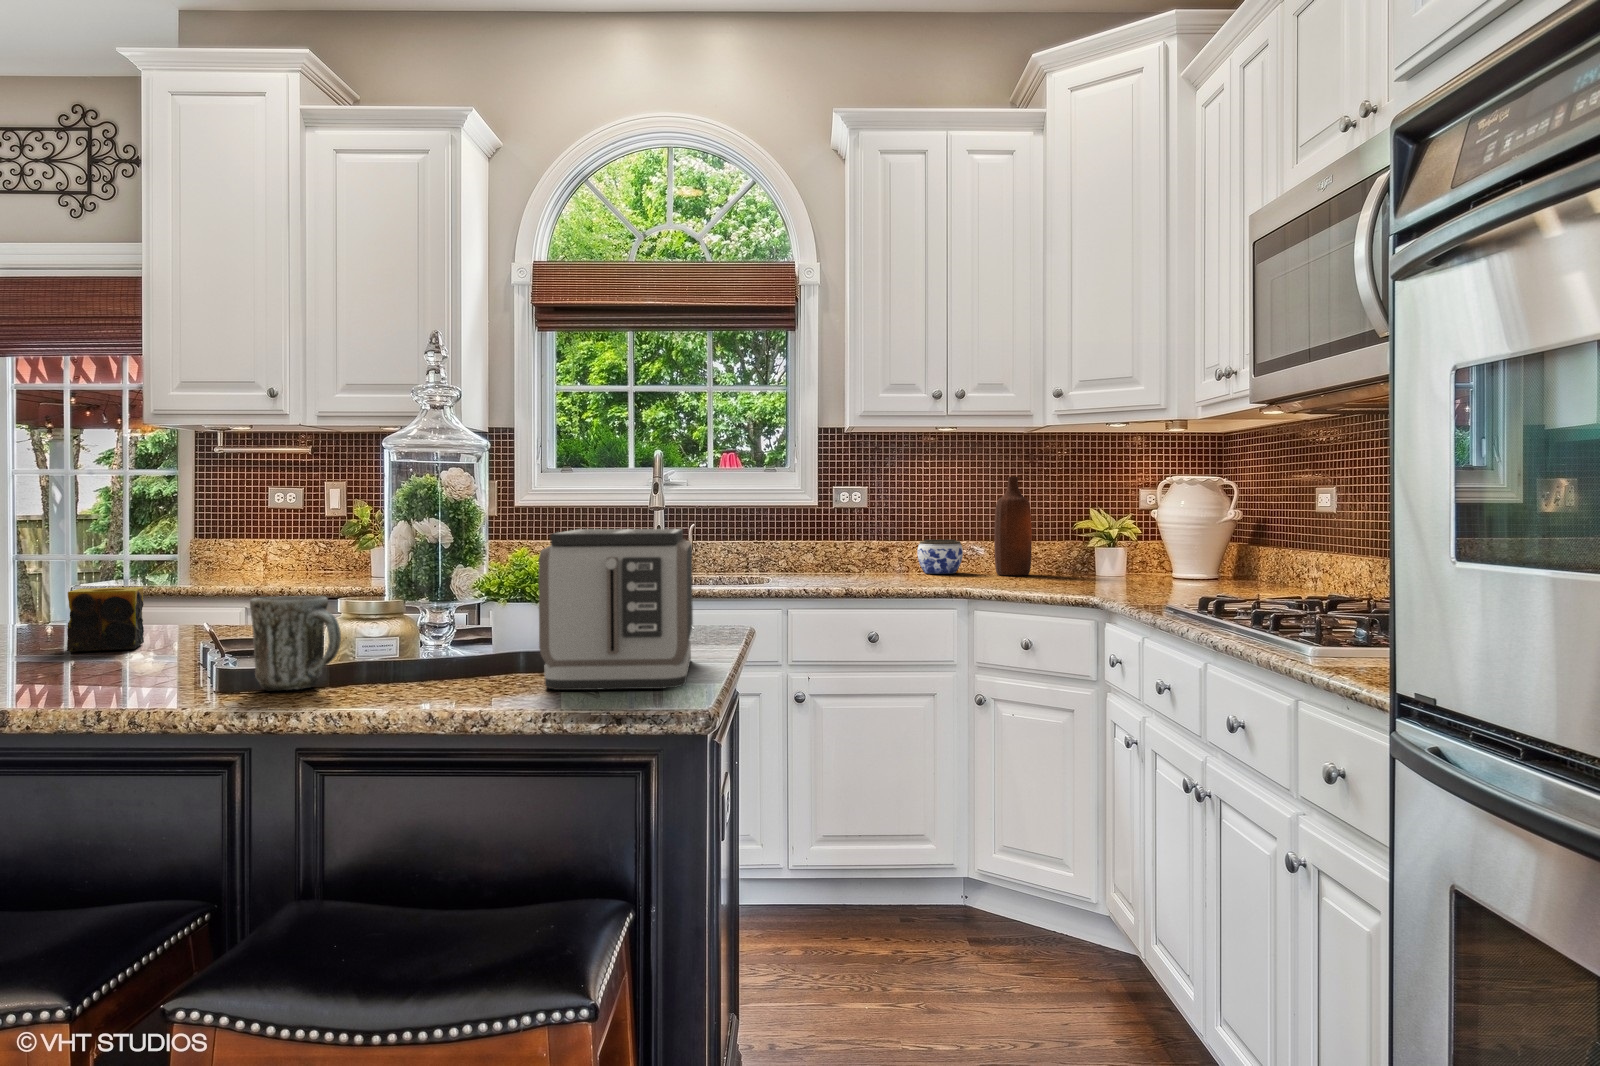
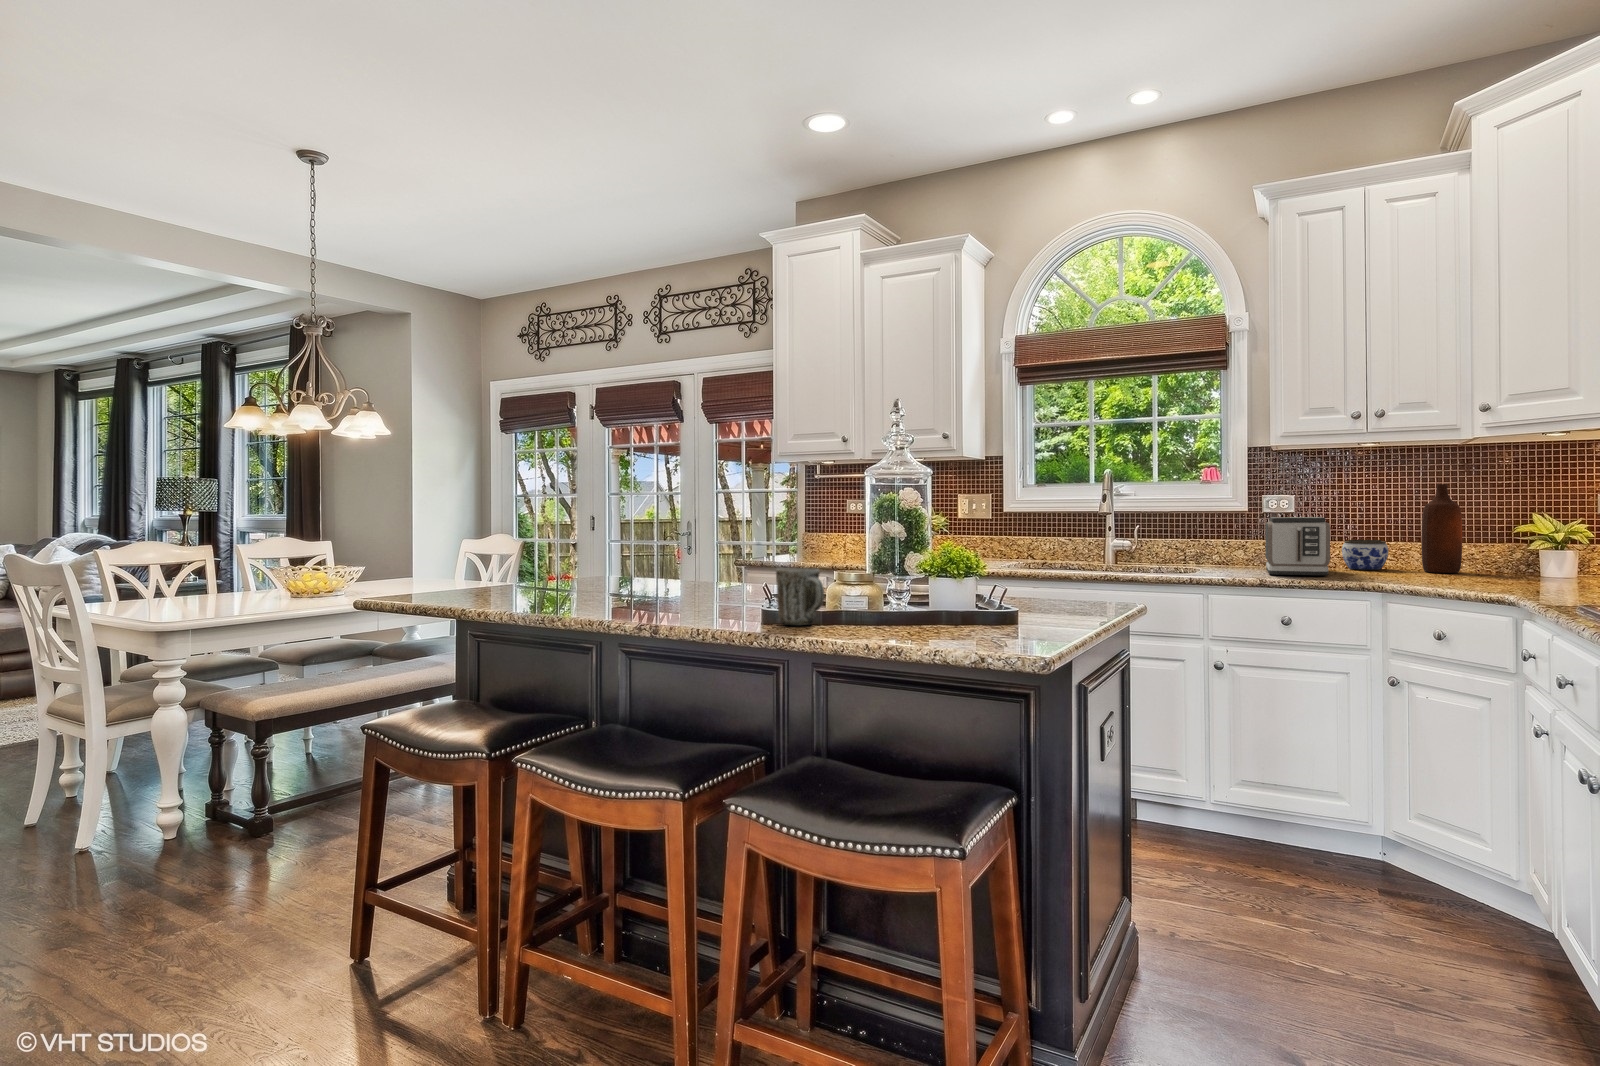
toaster: present [538,529,693,690] -> present [1265,517,1330,575]
candle: present [67,587,144,652] -> none [703,562,744,598]

